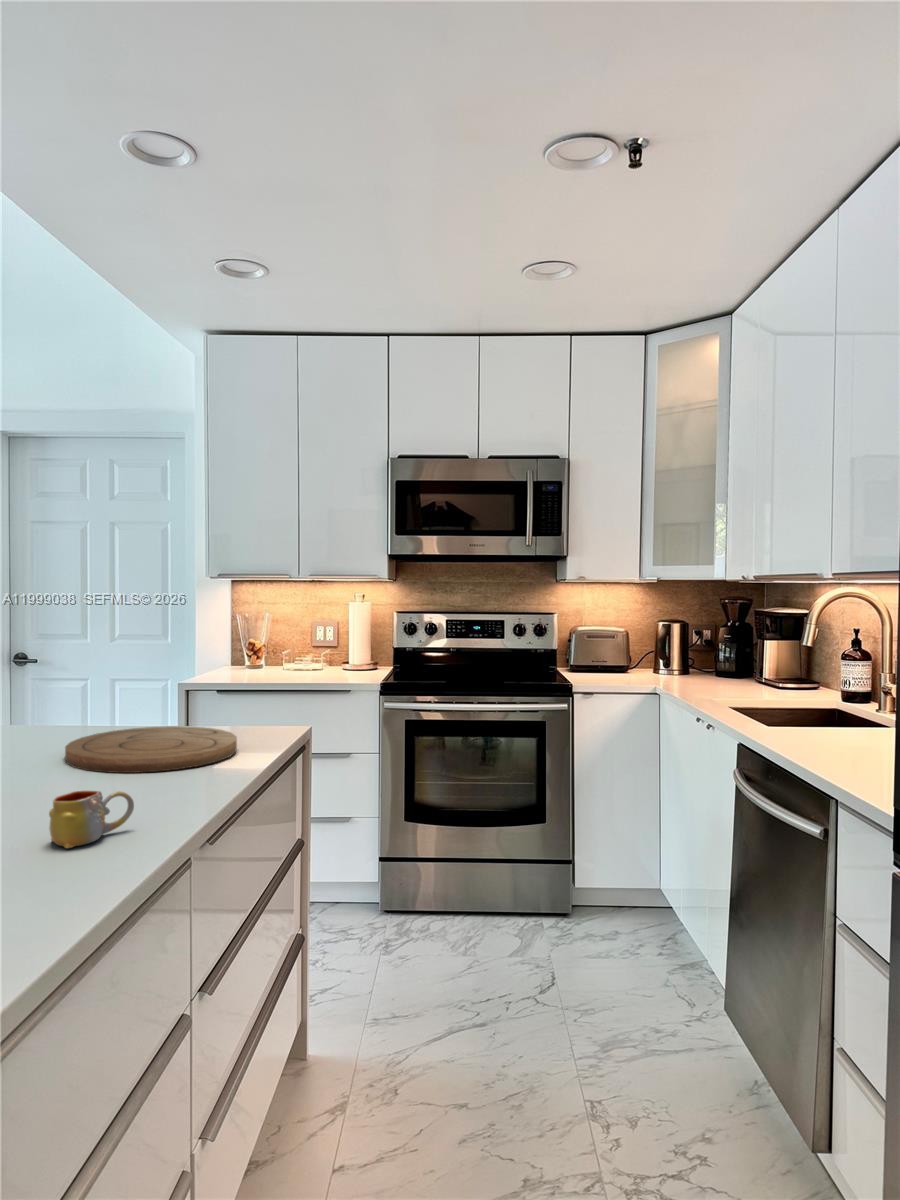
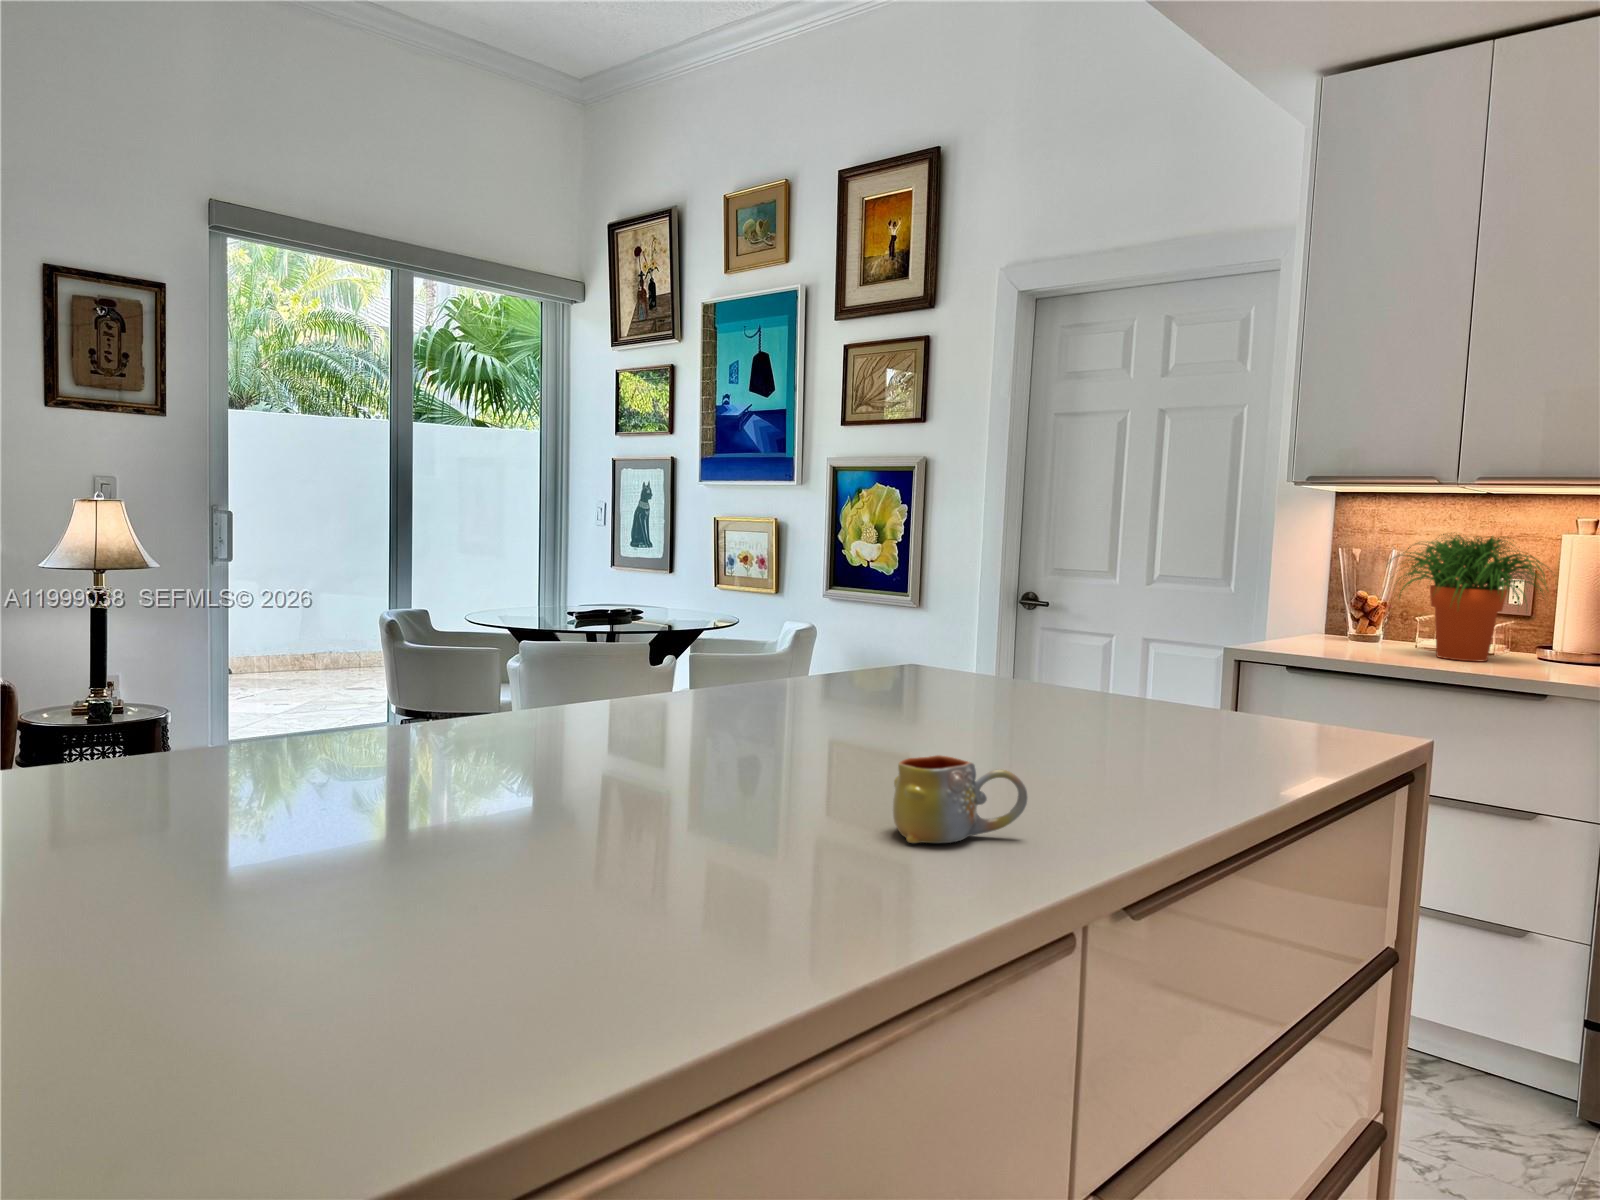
potted plant: none [265,604,348,676] -> present [1388,534,1549,662]
cutting board: present [65,726,237,773] -> none [995,691,1271,765]

